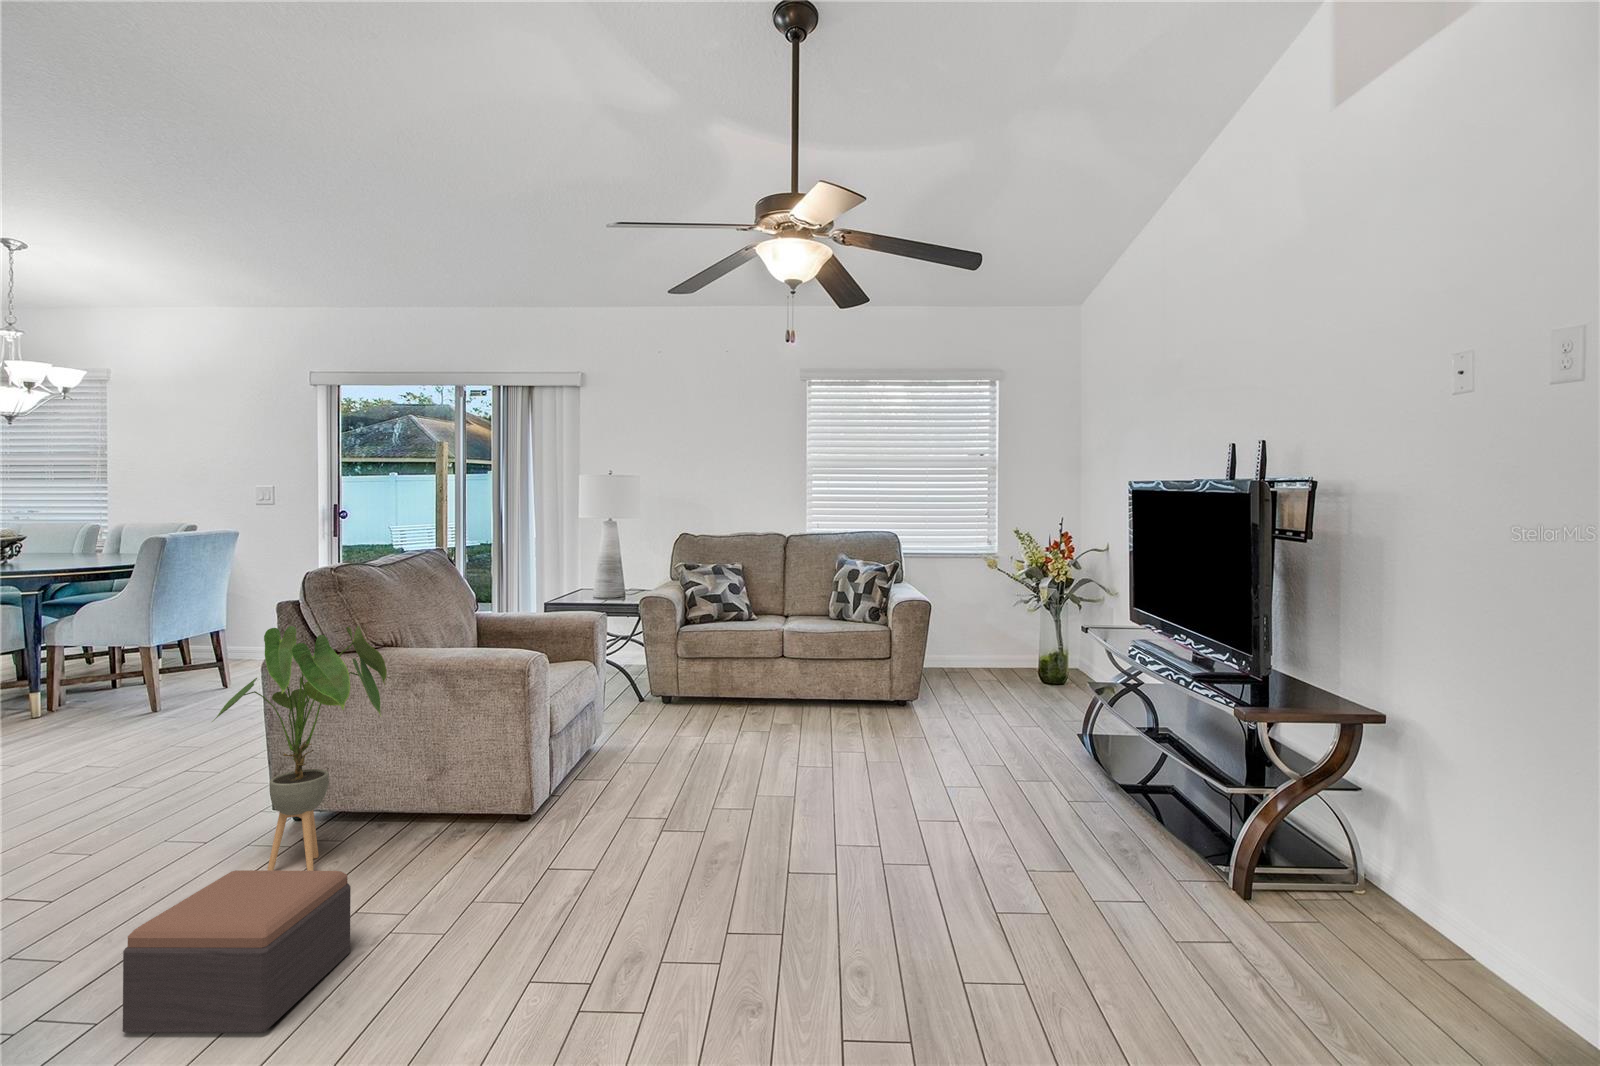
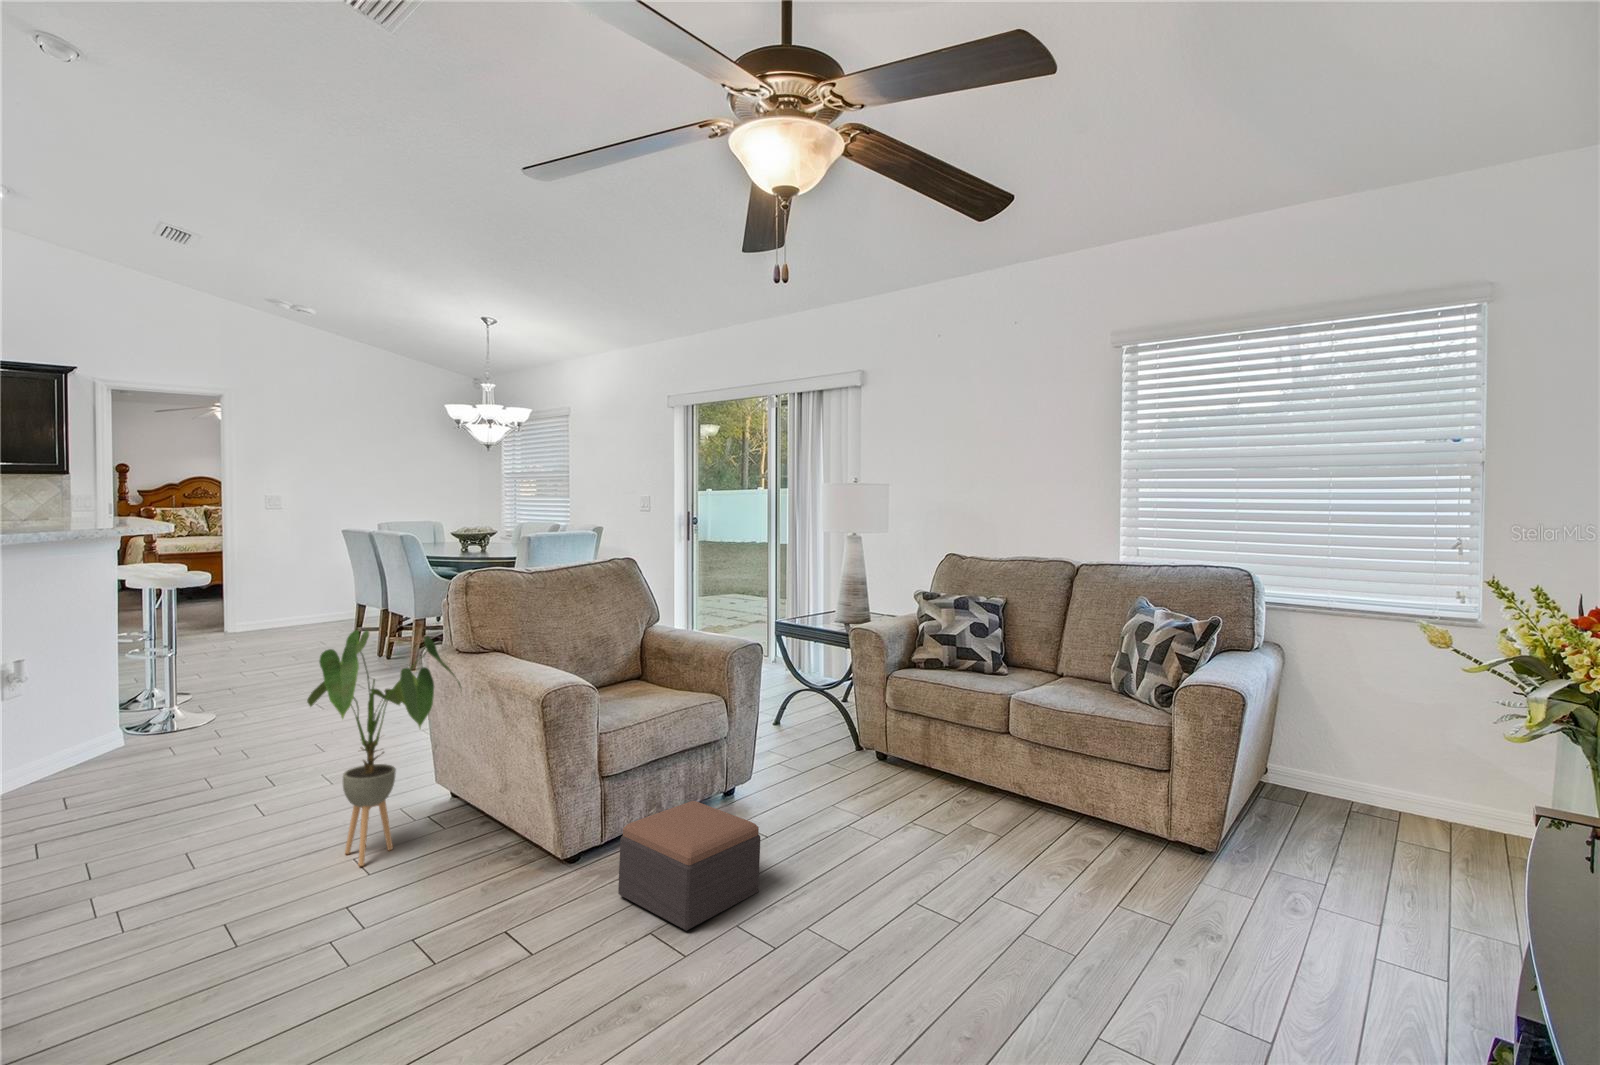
footstool: present [123,870,351,1033] -> present [618,801,760,931]

